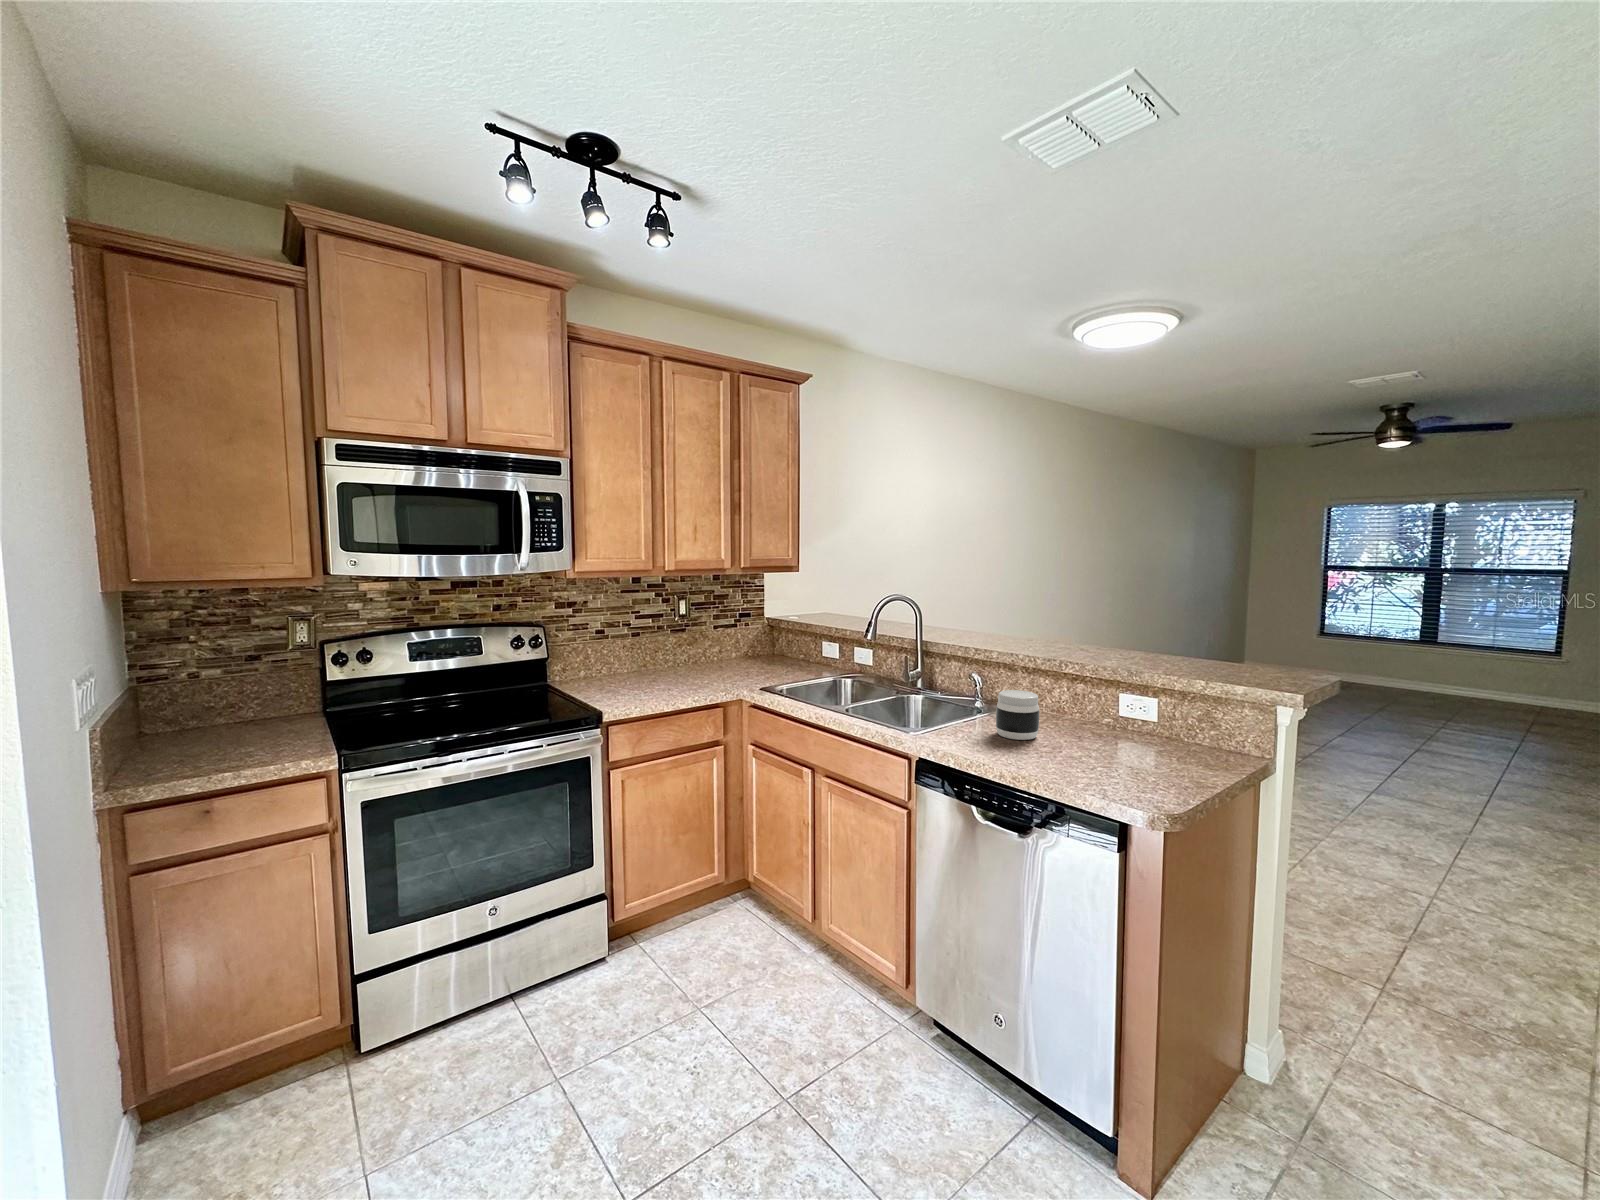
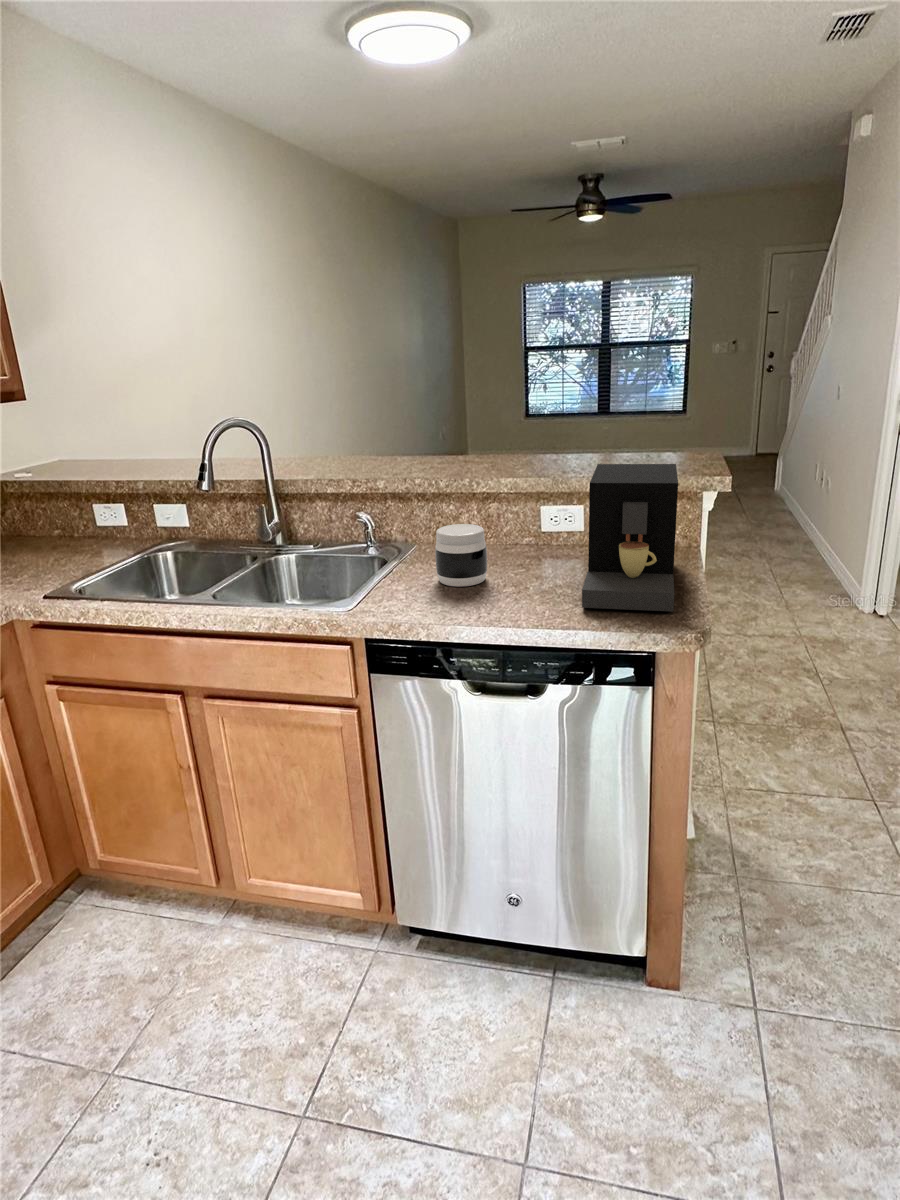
coffee maker: none [1082,662,1226,793] -> present [582,464,678,611]

